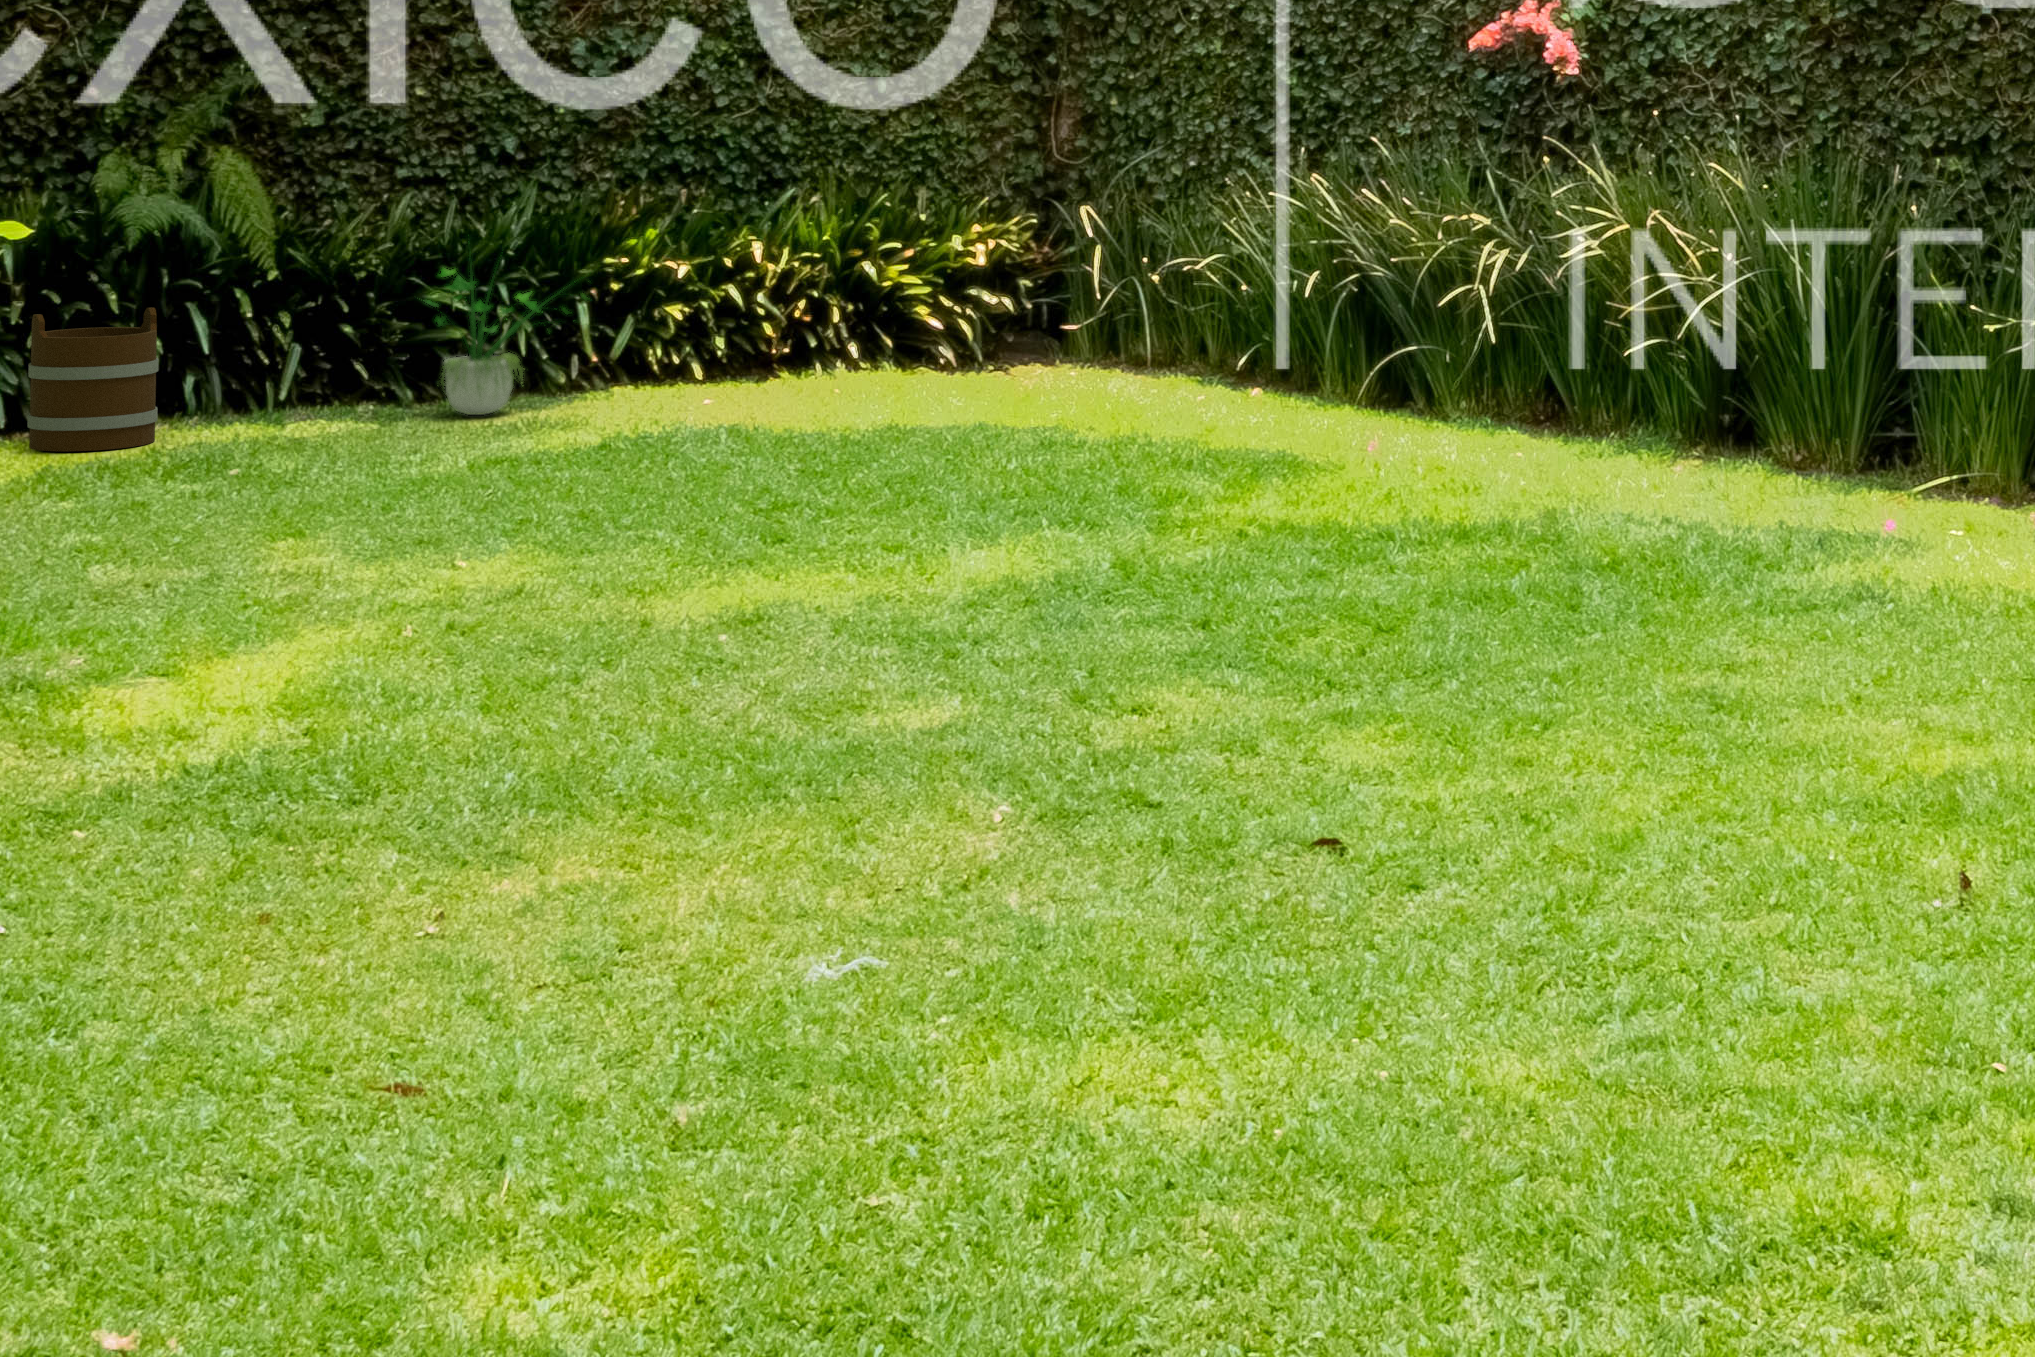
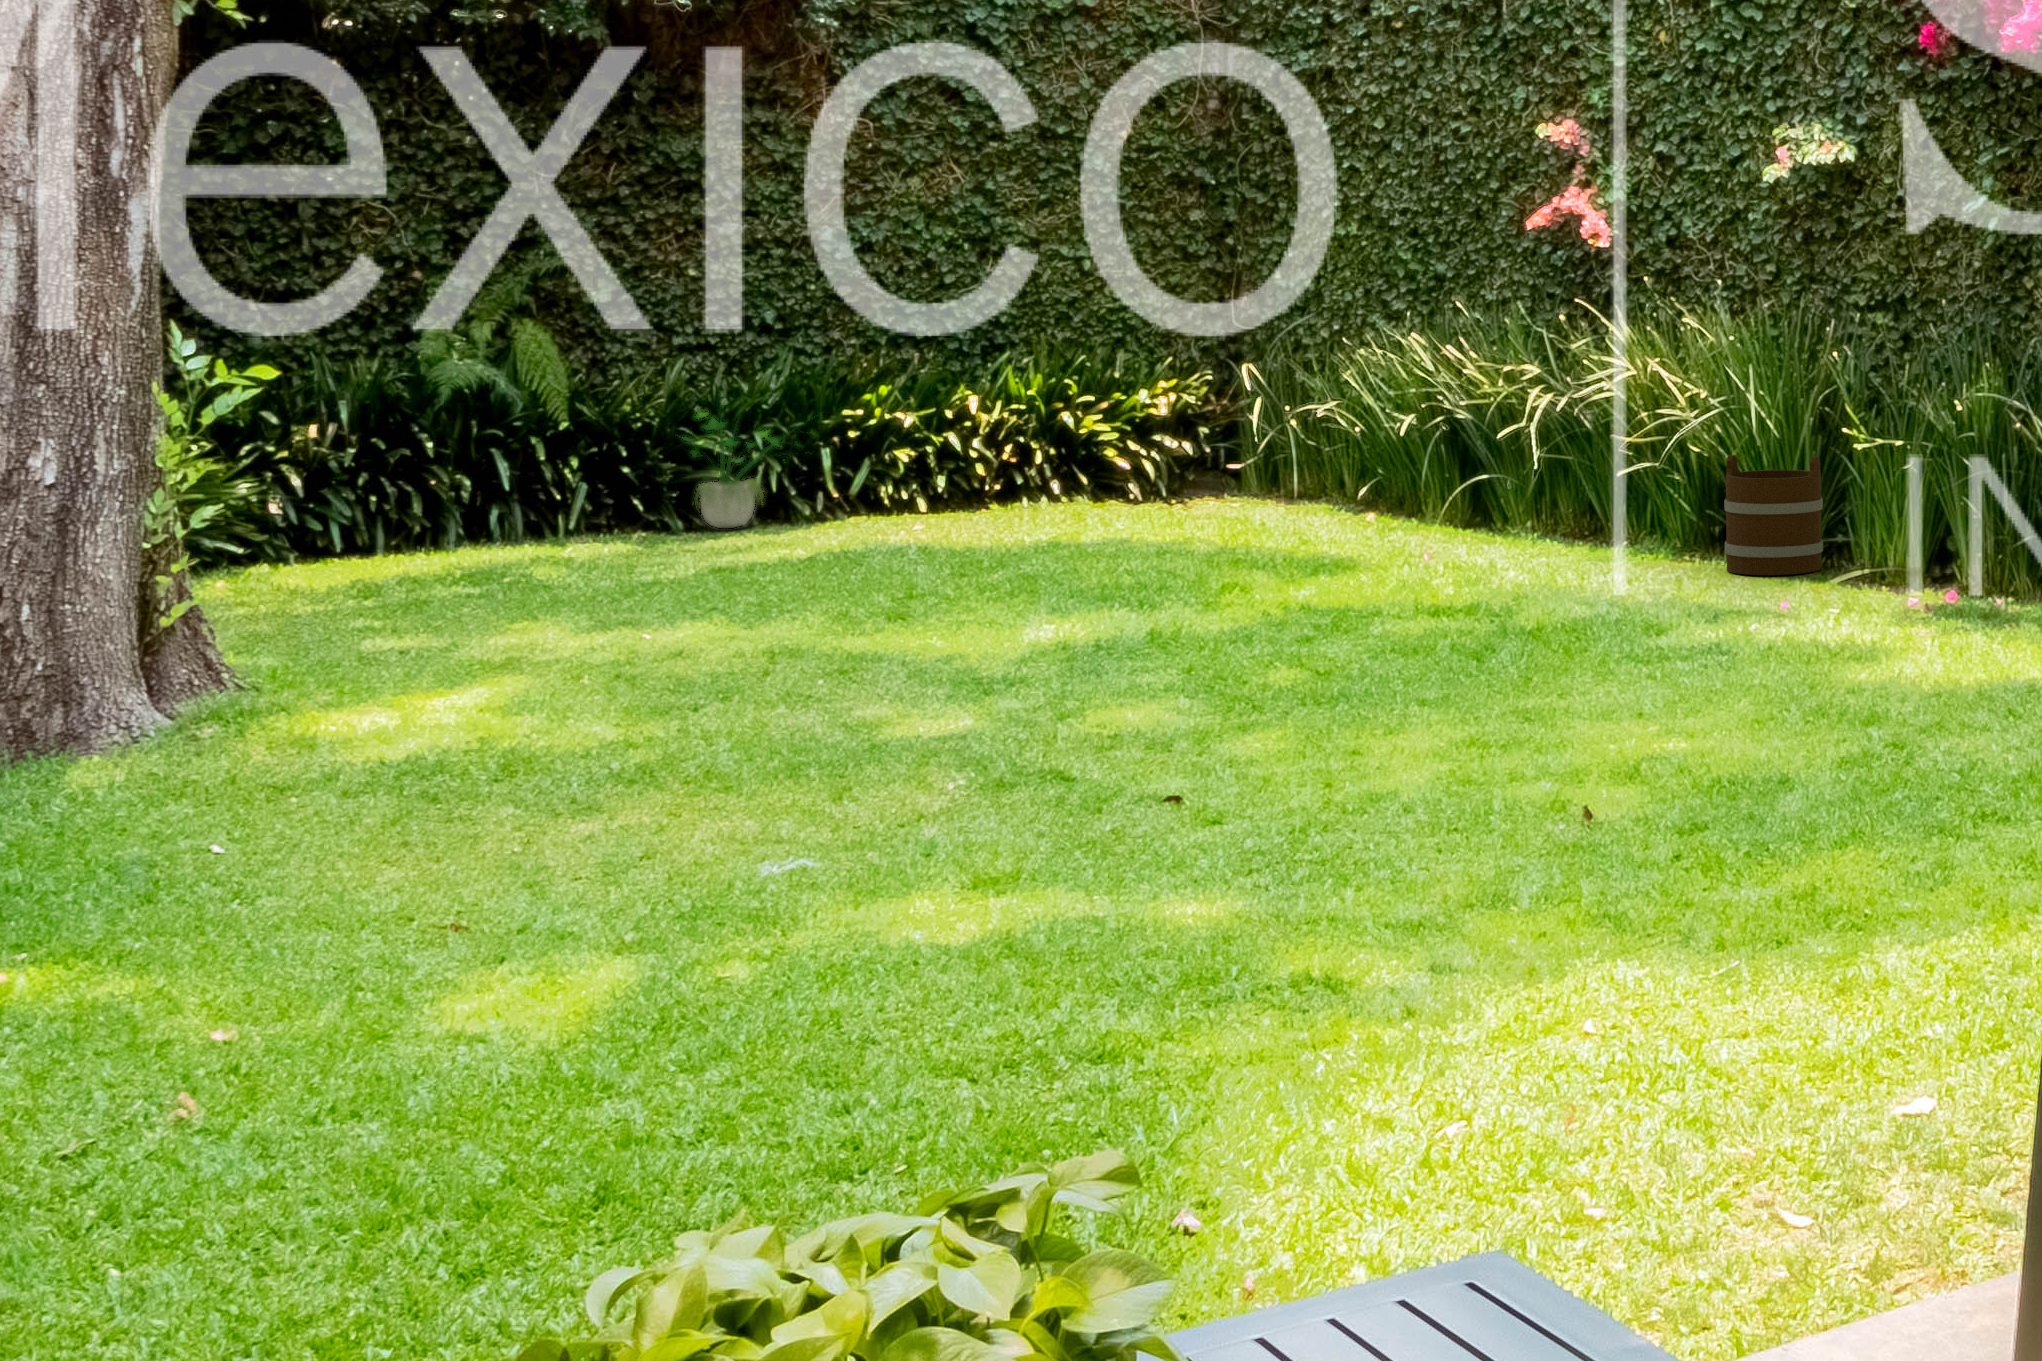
bucket: present [27,308,159,451] -> present [1724,455,1823,575]

